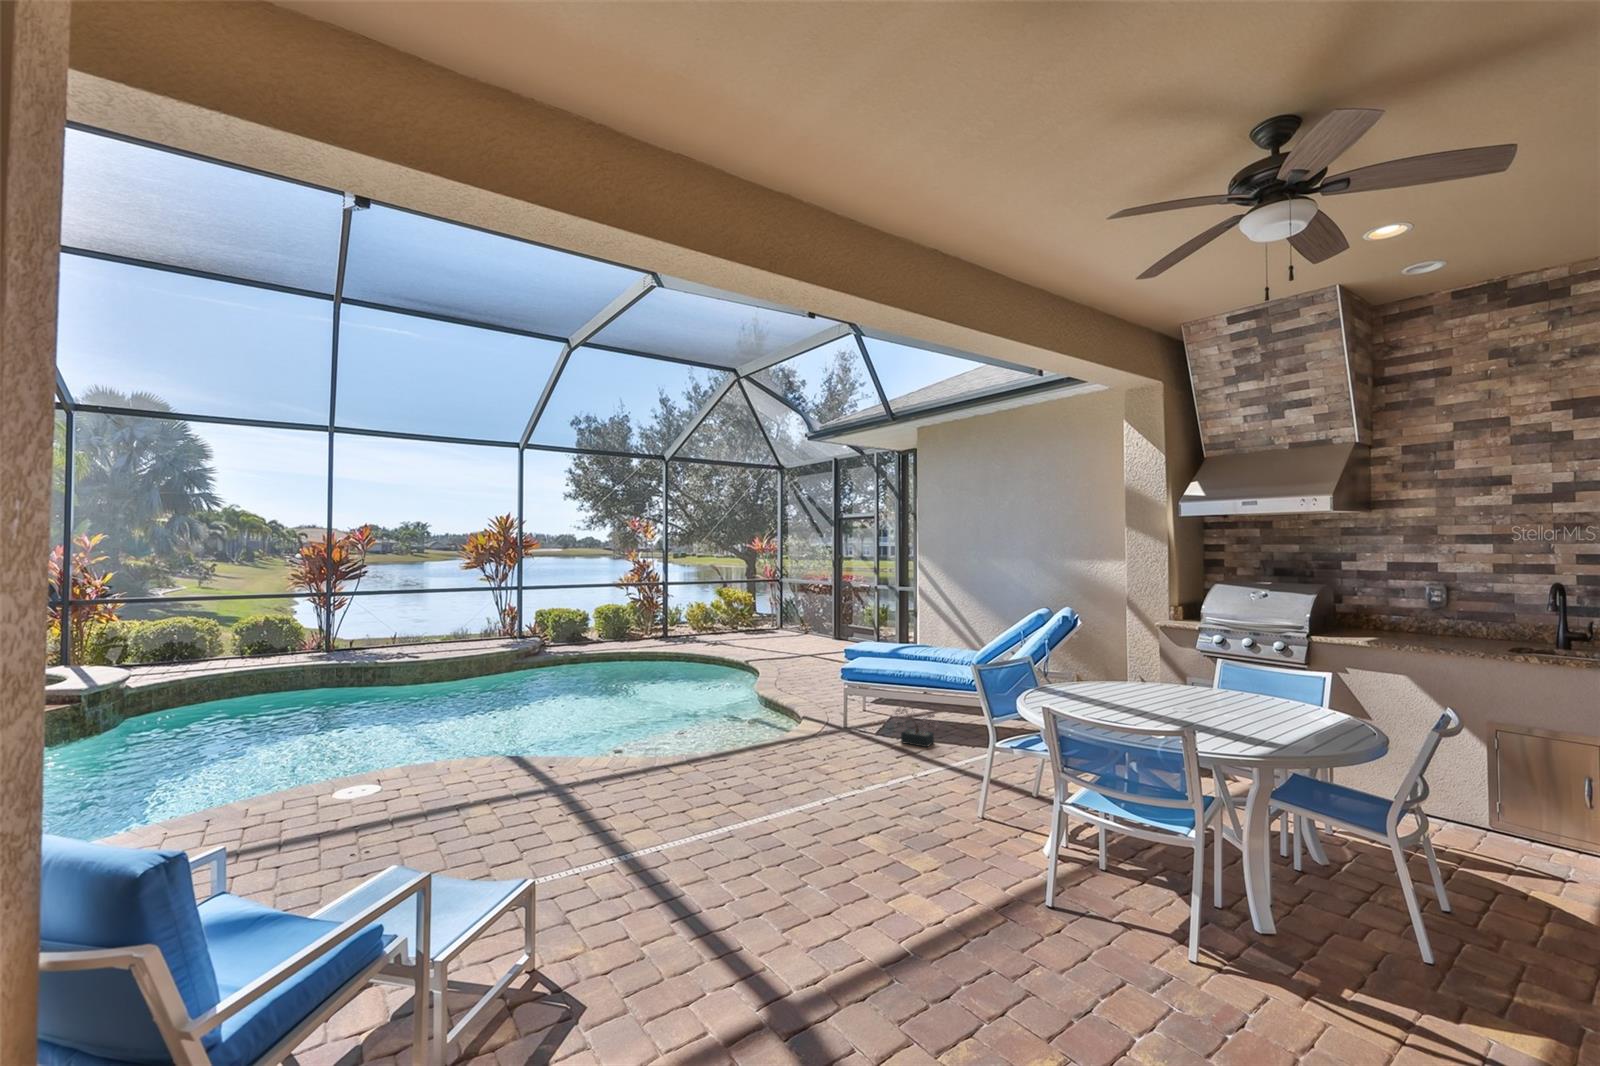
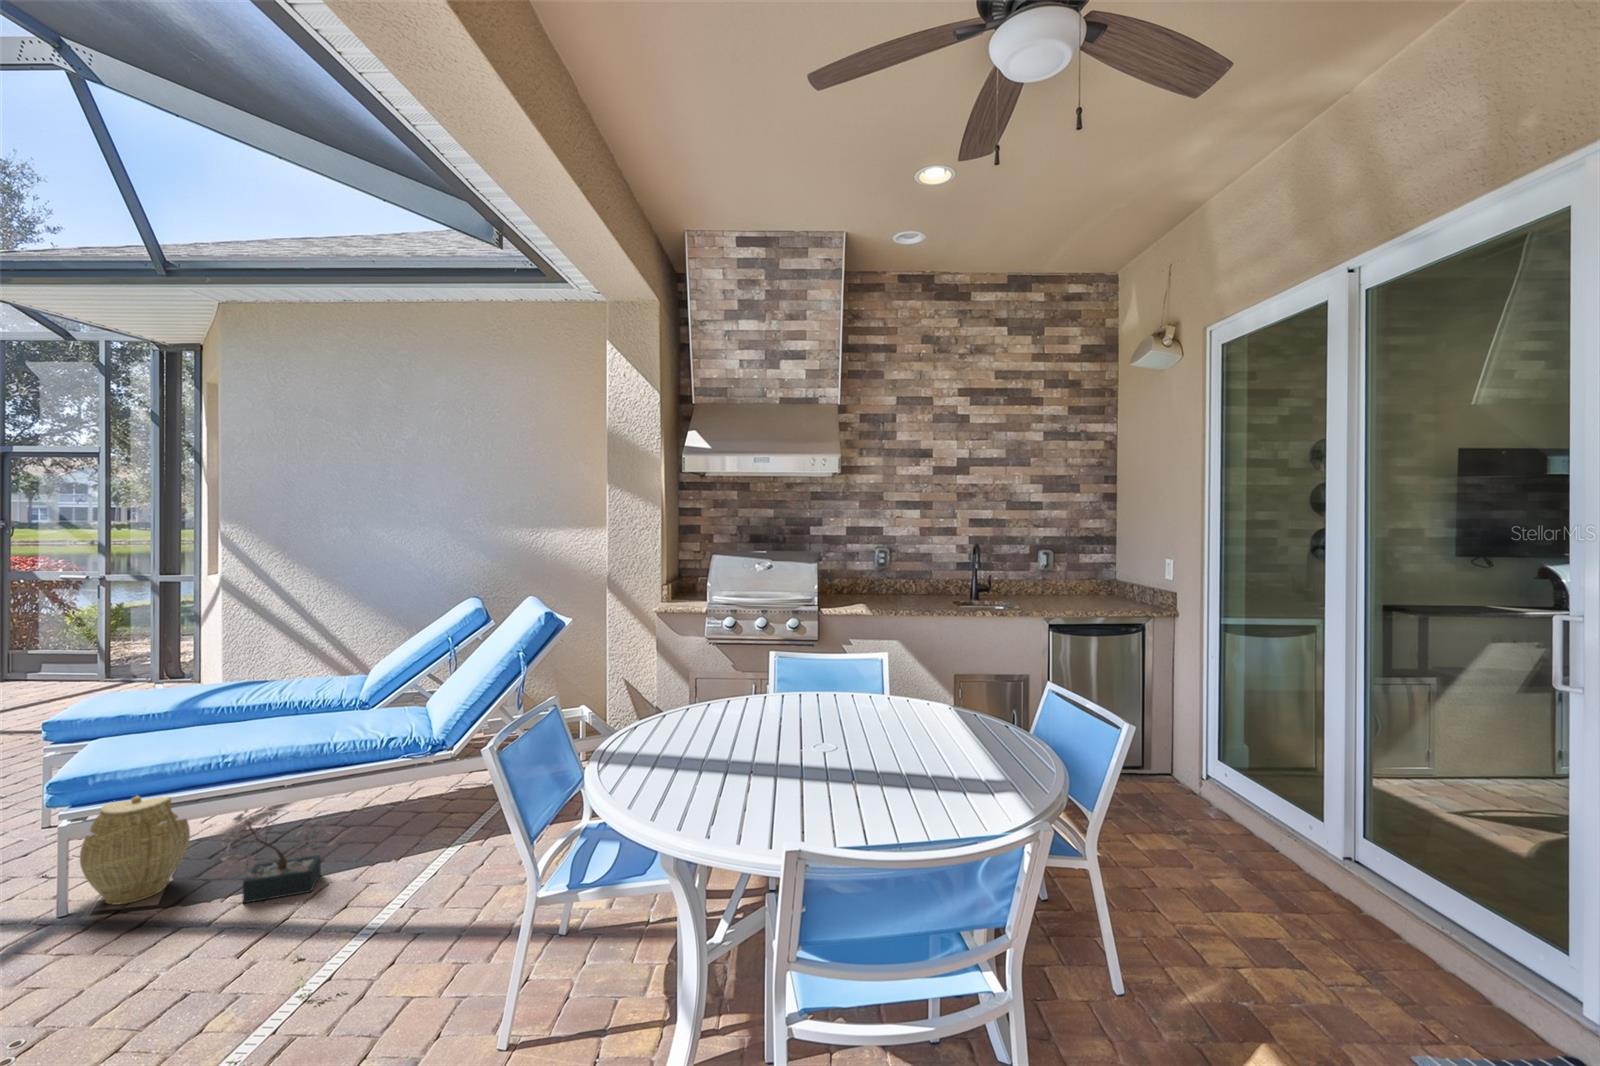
woven basket: none [850,684,886,731] -> present [80,796,190,905]

